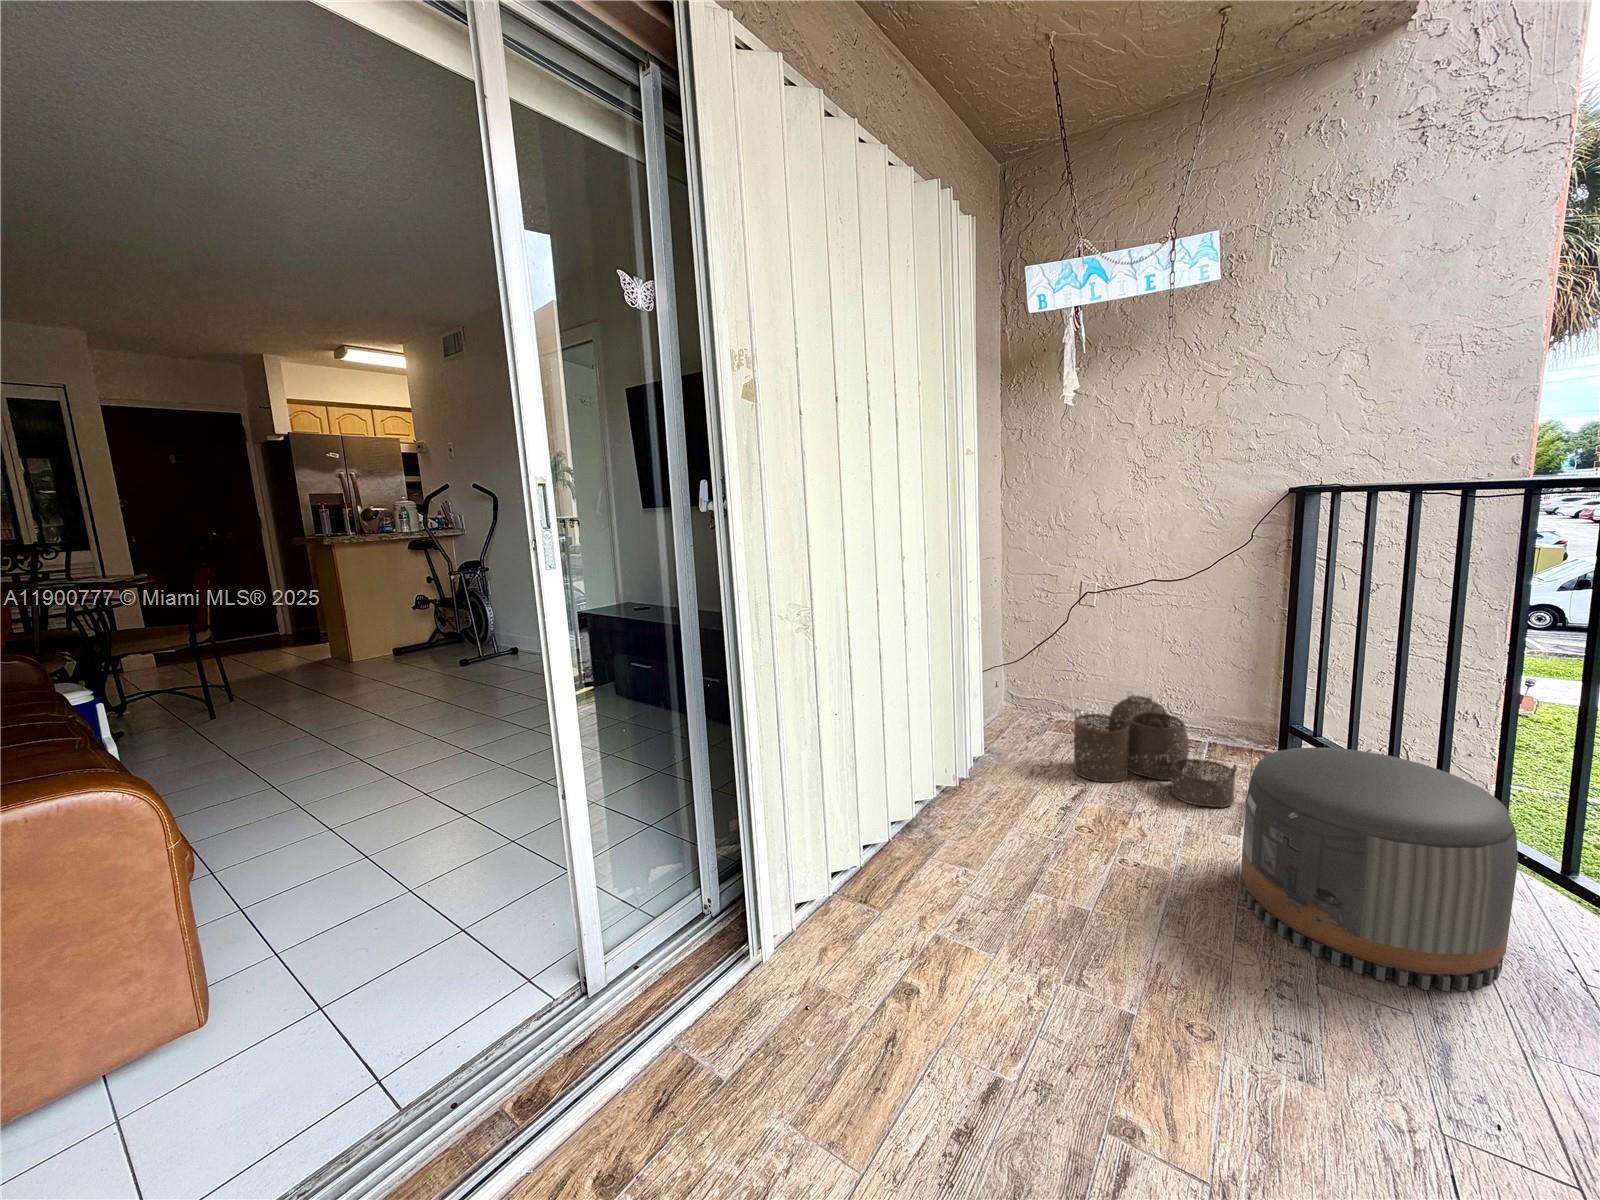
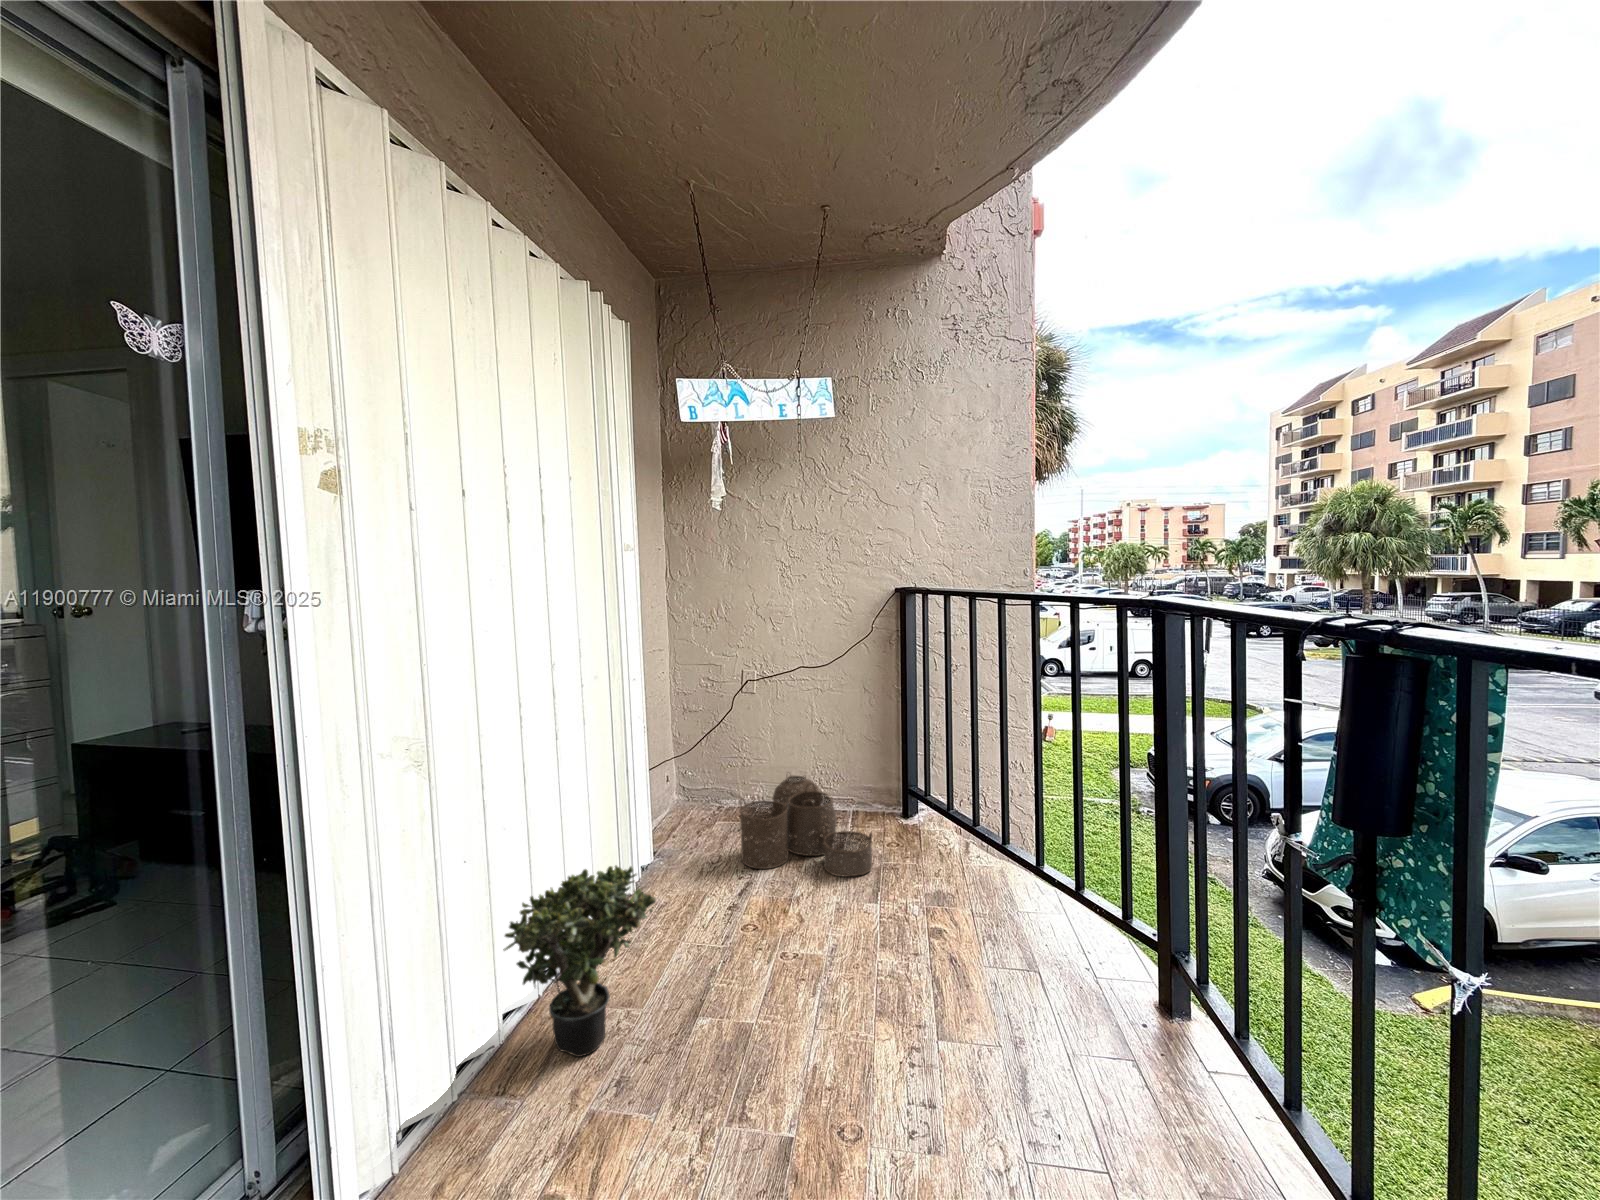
potted plant: none [867,738,997,893] -> present [503,866,656,1057]
pouf: present [1241,747,1518,991] -> none [879,812,1050,1019]

